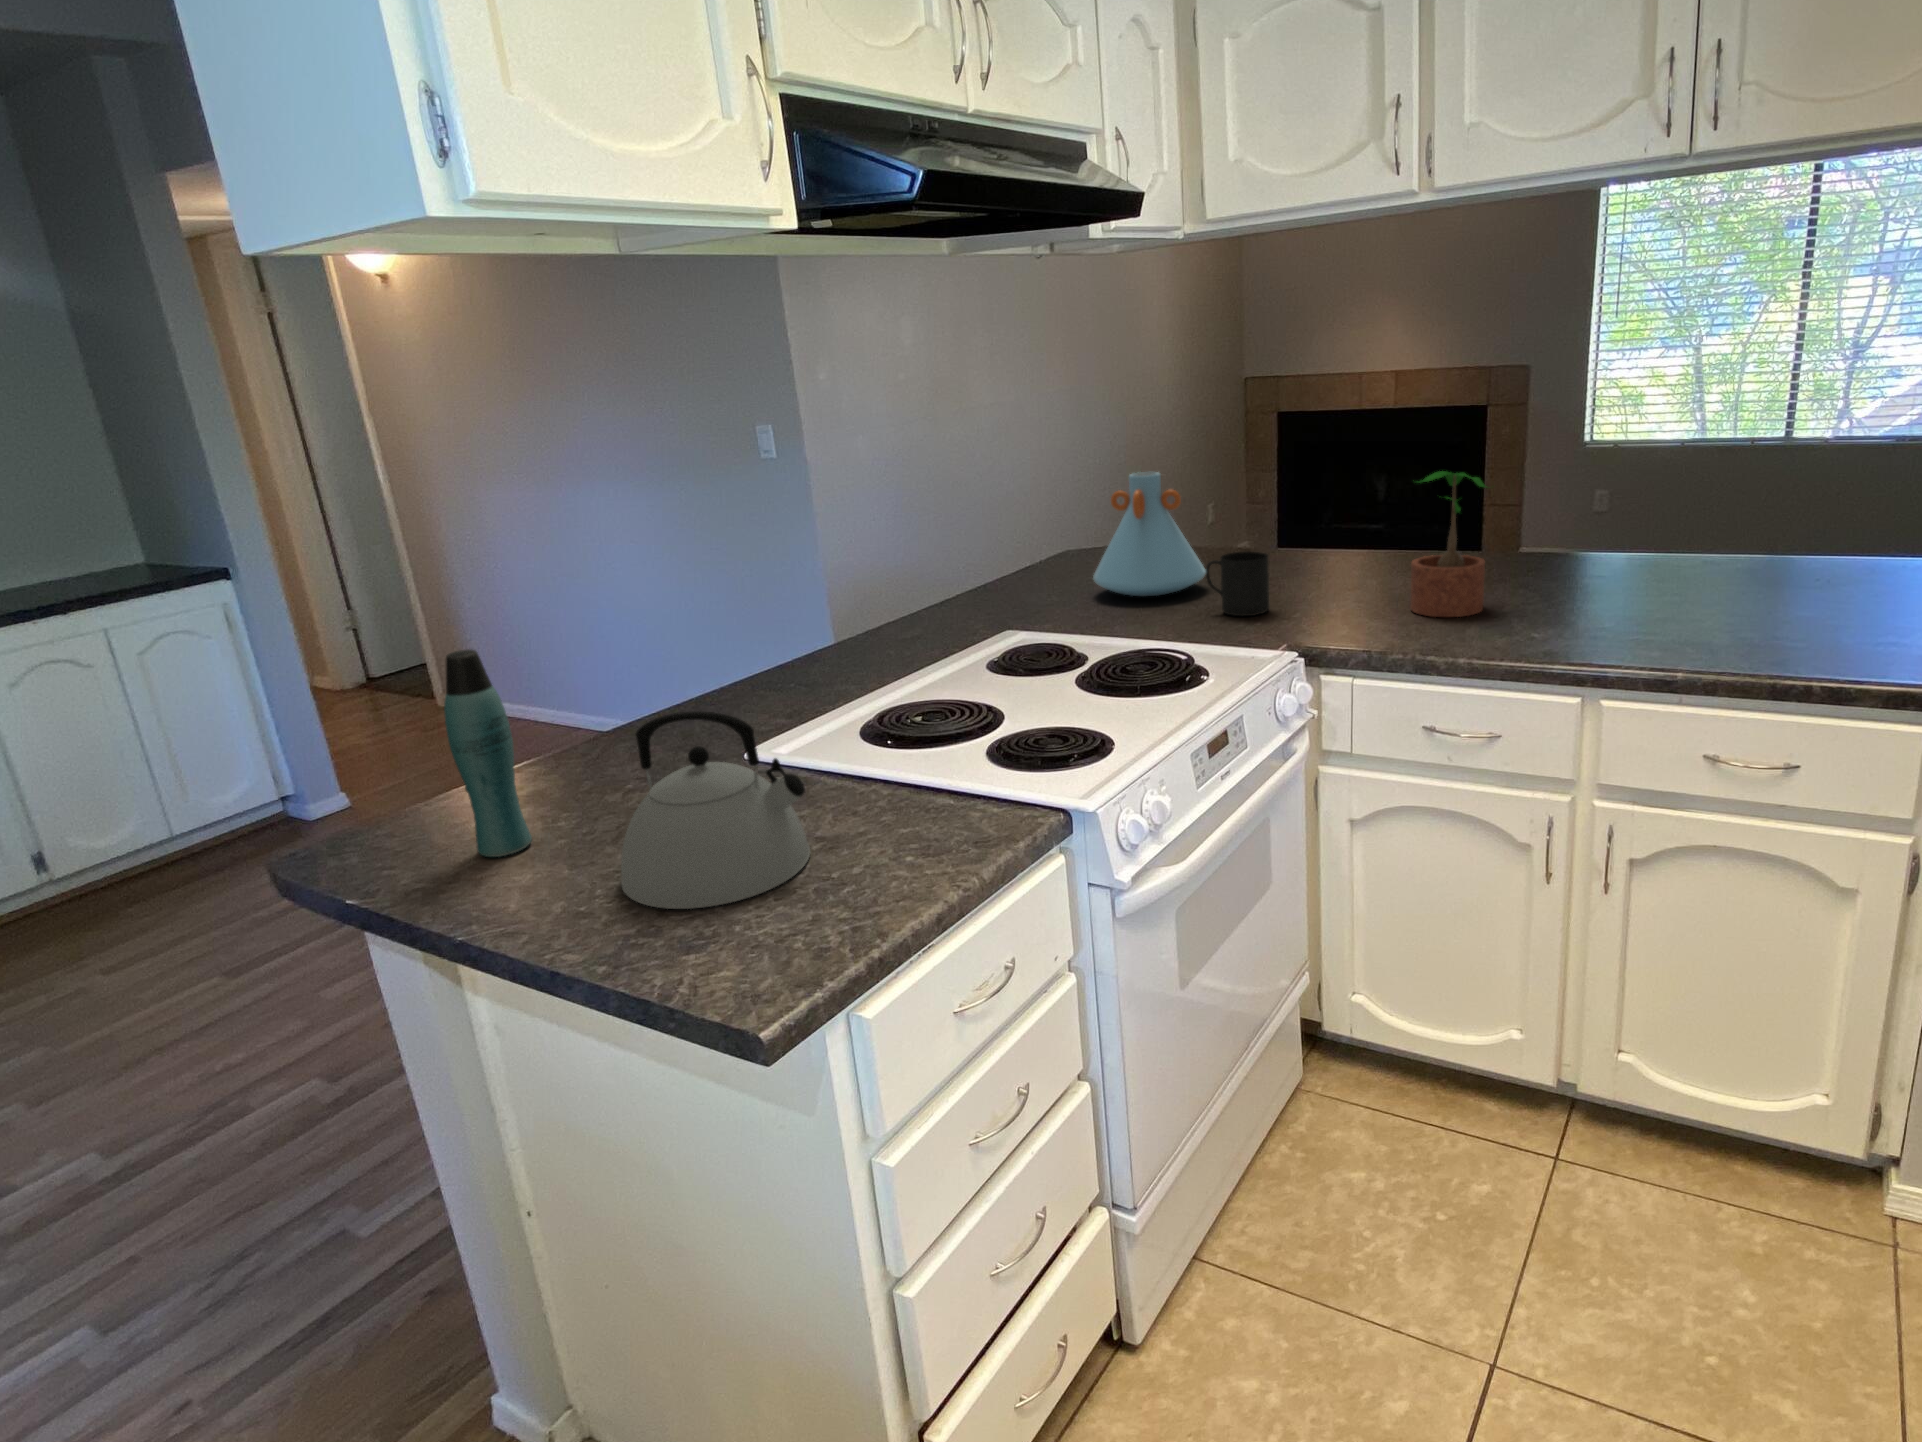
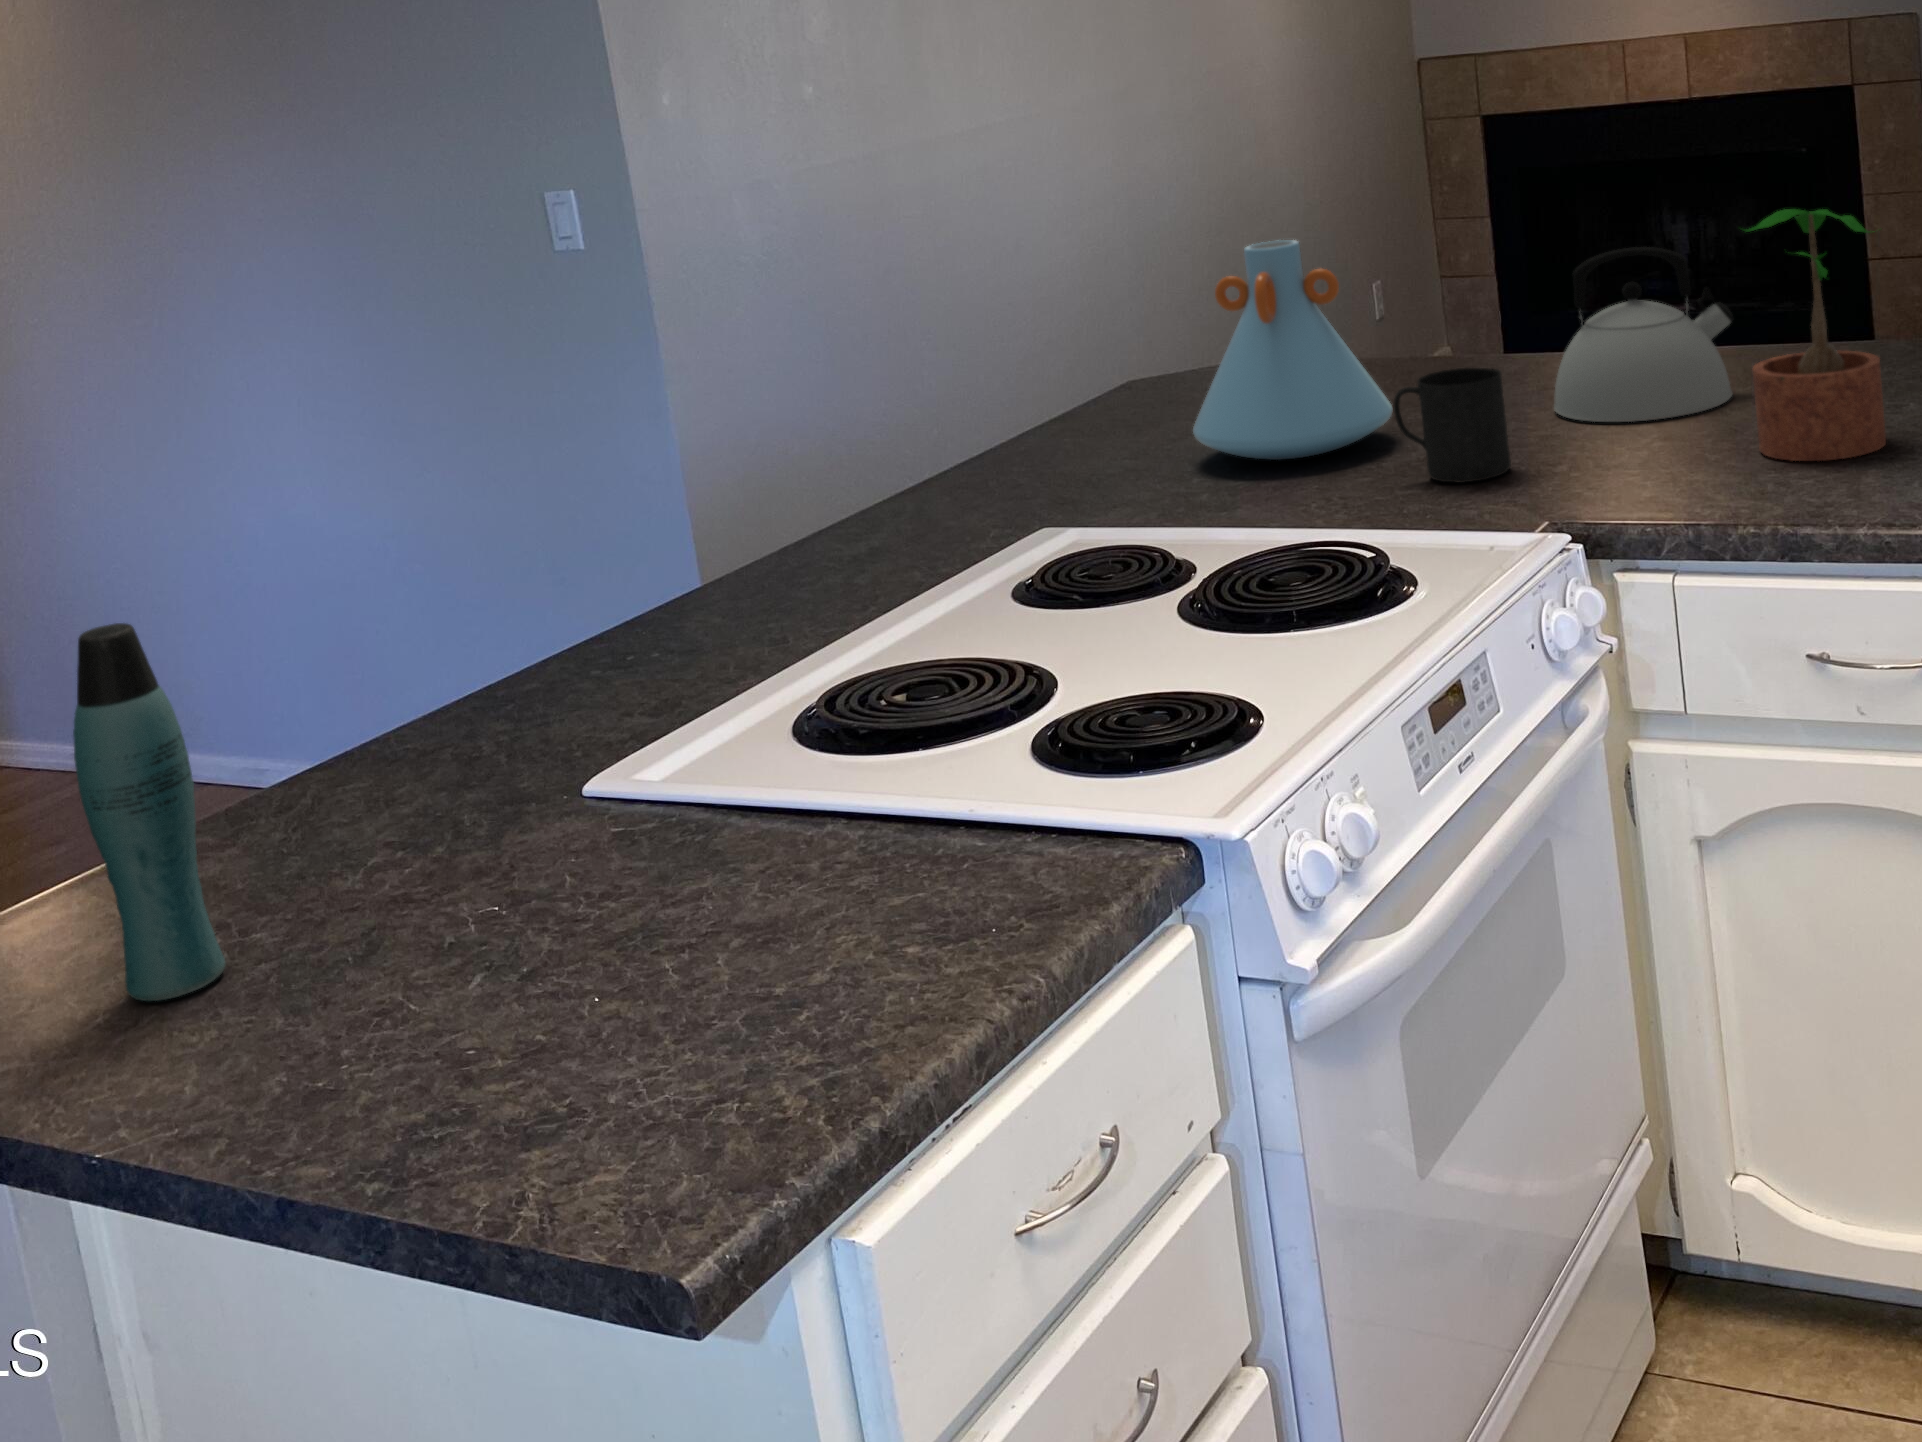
kettle: present [621,711,810,909] -> present [1554,247,1733,422]

